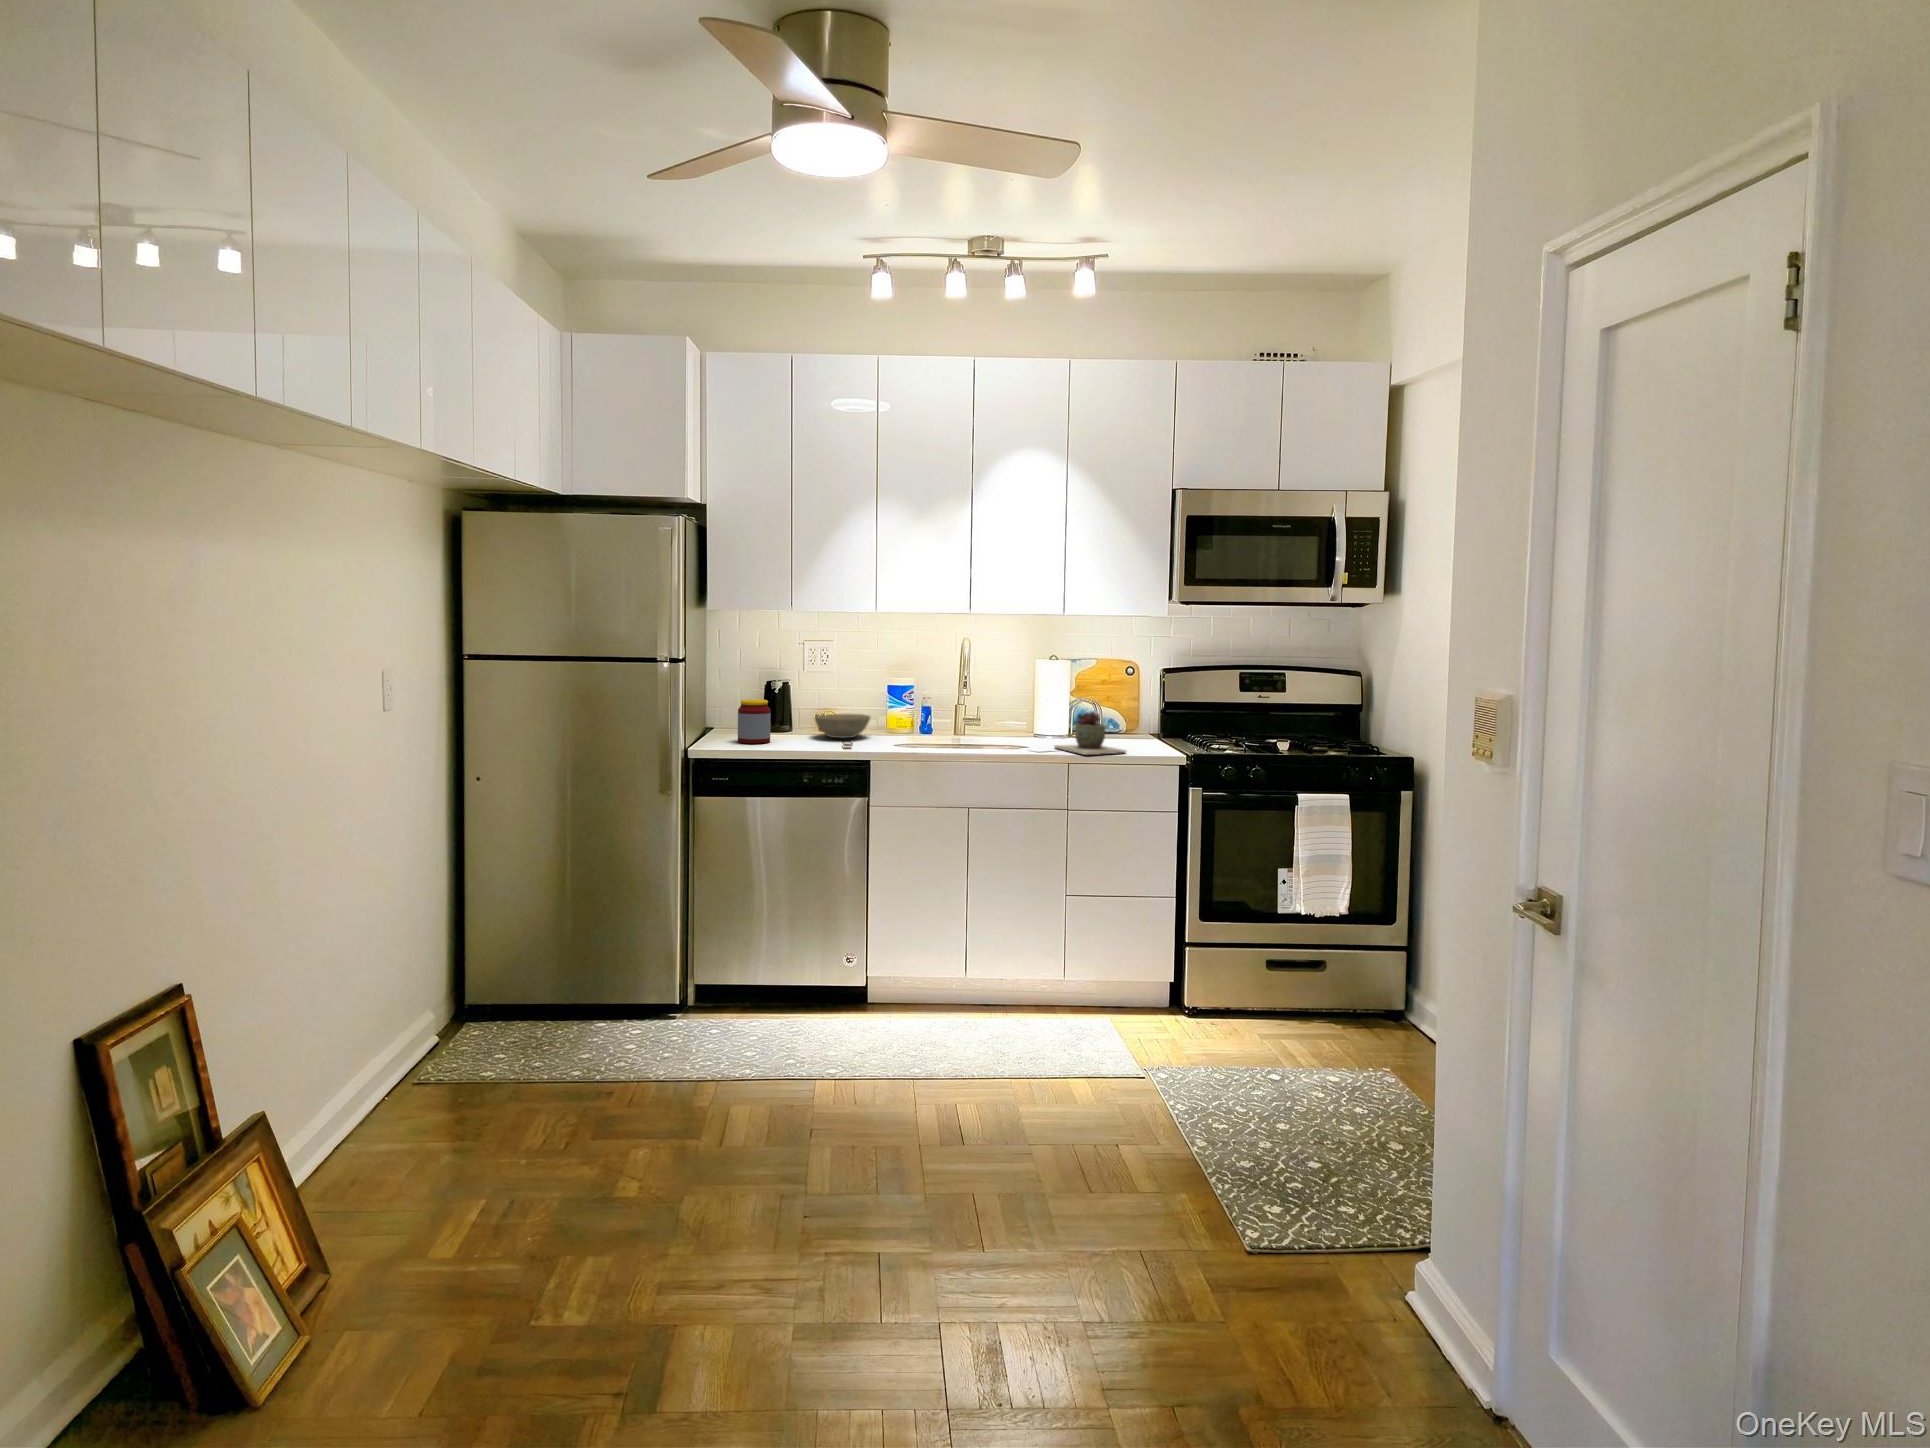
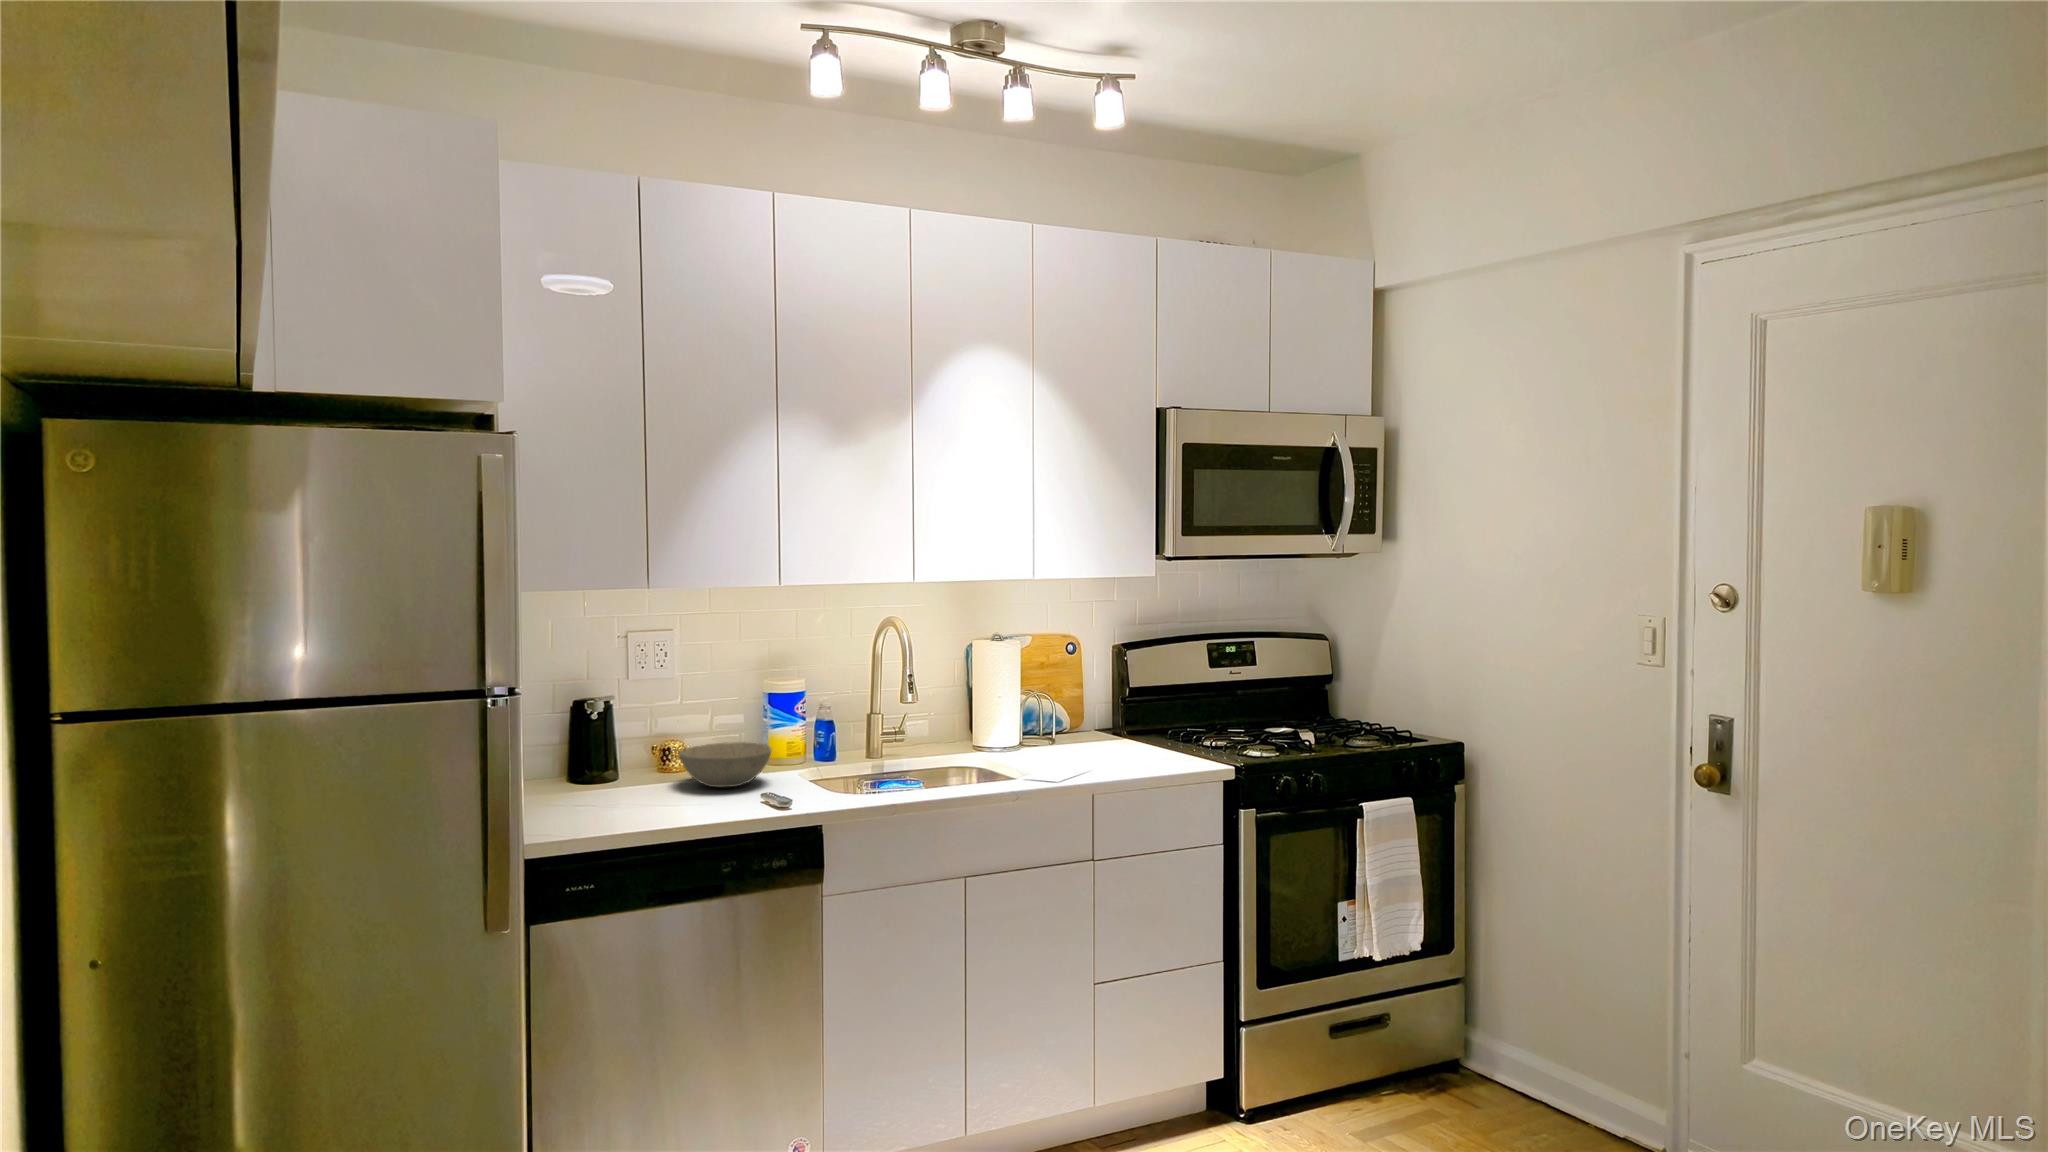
jar: present [738,699,771,743] -> none [565,736,625,817]
succulent plant: present [1054,712,1126,755] -> none [1057,714,1162,780]

